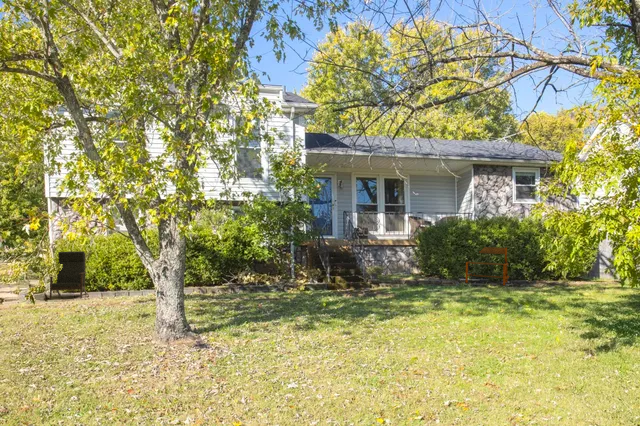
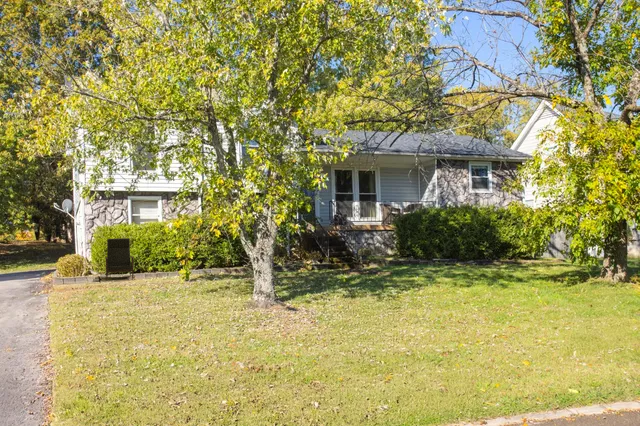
bench: present [465,247,509,285] -> none [441,232,475,264]

